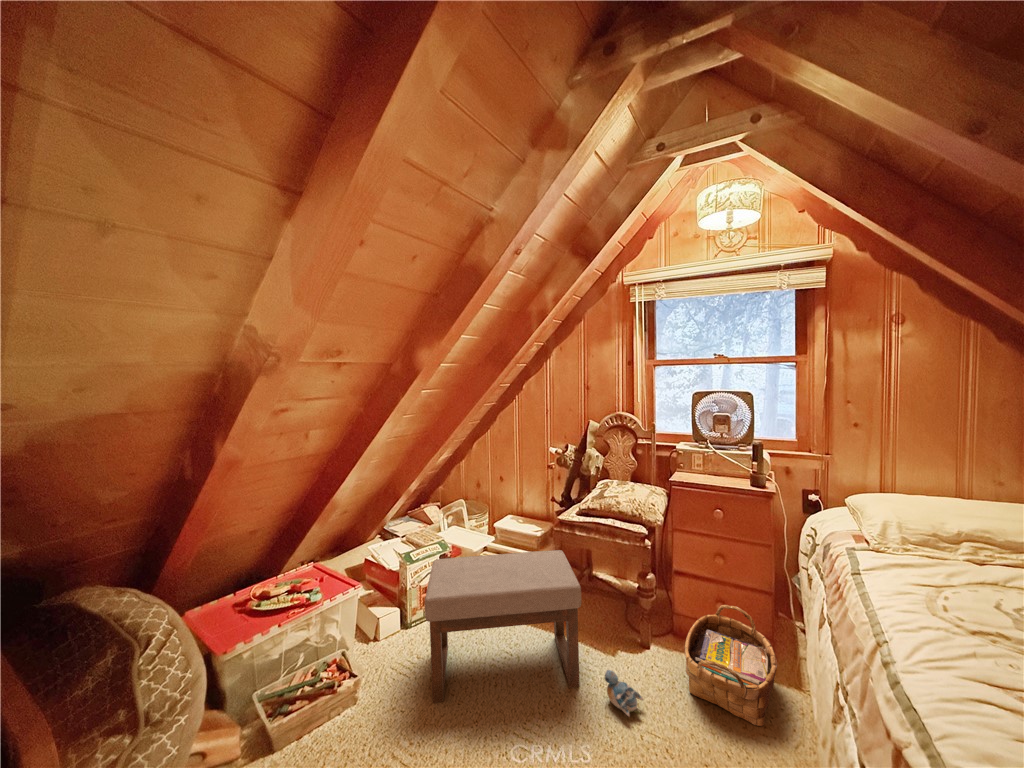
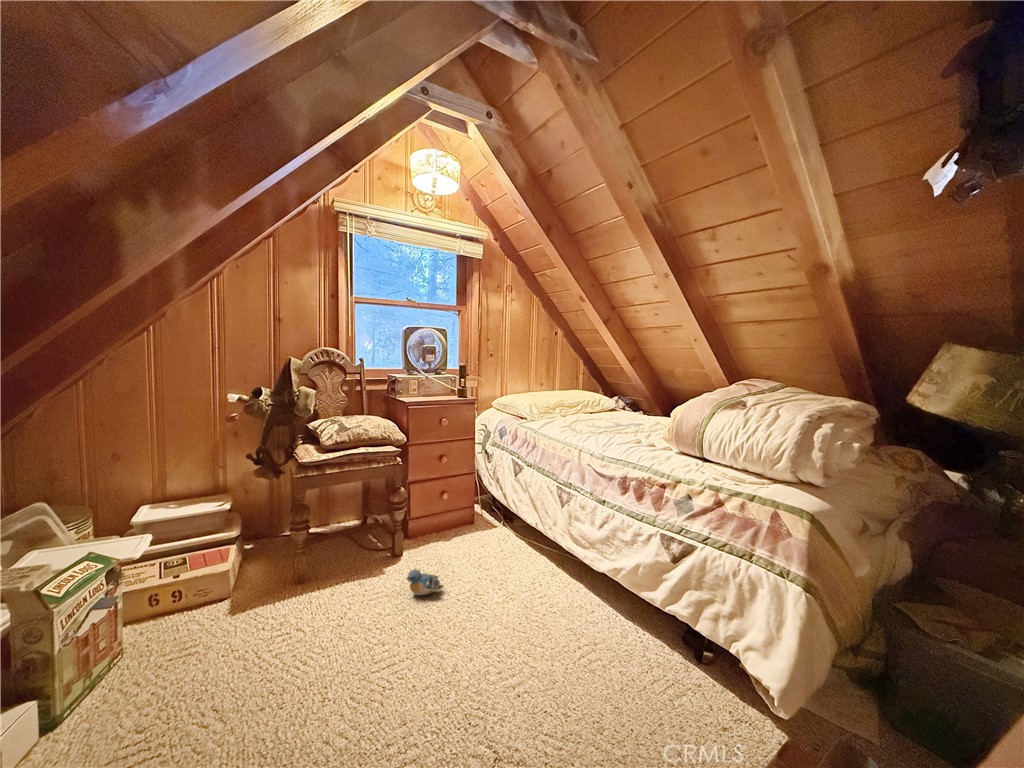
ottoman: present [425,550,581,703] -> none [157,493,386,729]
woven basket: present [685,605,777,726] -> none [439,489,501,560]

